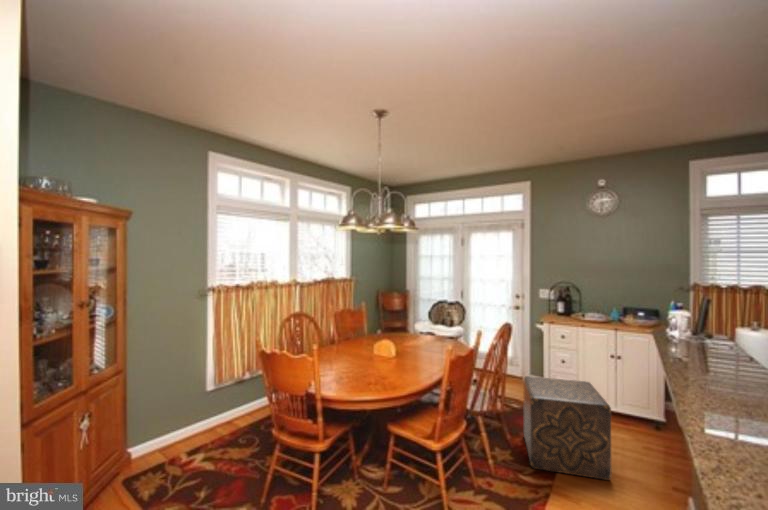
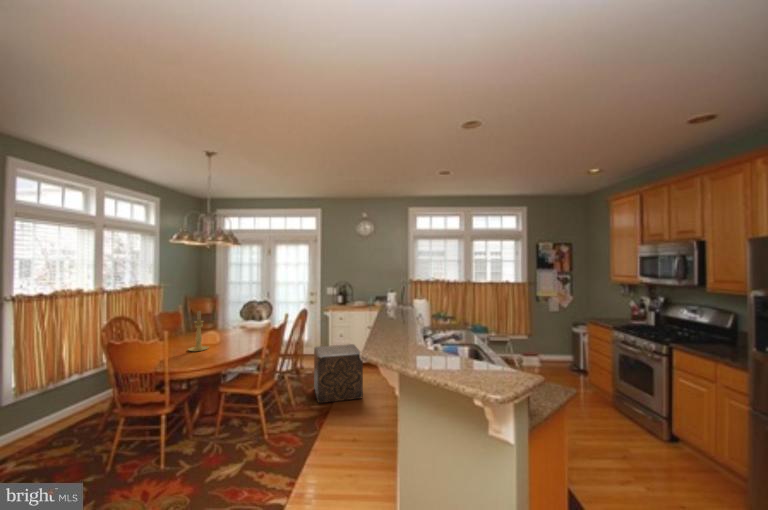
candle holder: none [358,314,382,366] -> present [188,311,208,351]

